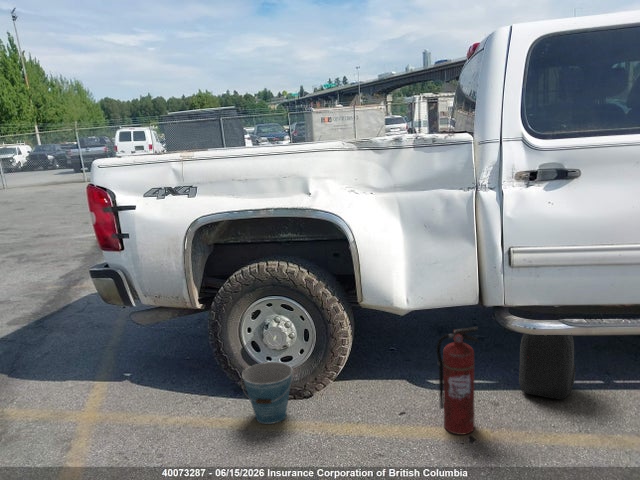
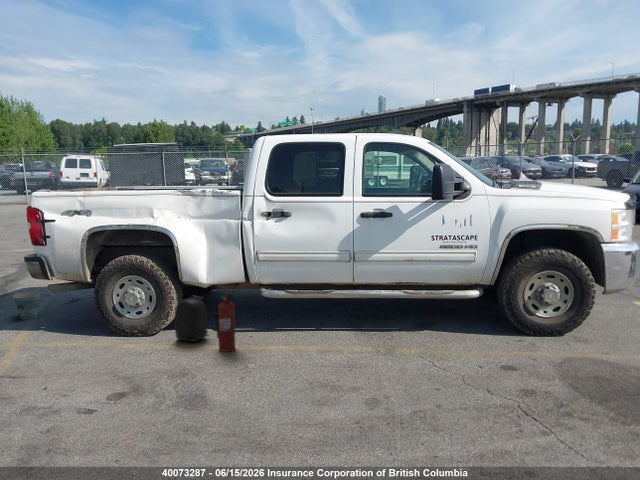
backpack: present [519,334,576,399] -> present [175,295,208,342]
bucket: present [242,362,293,424] -> present [13,292,40,319]

